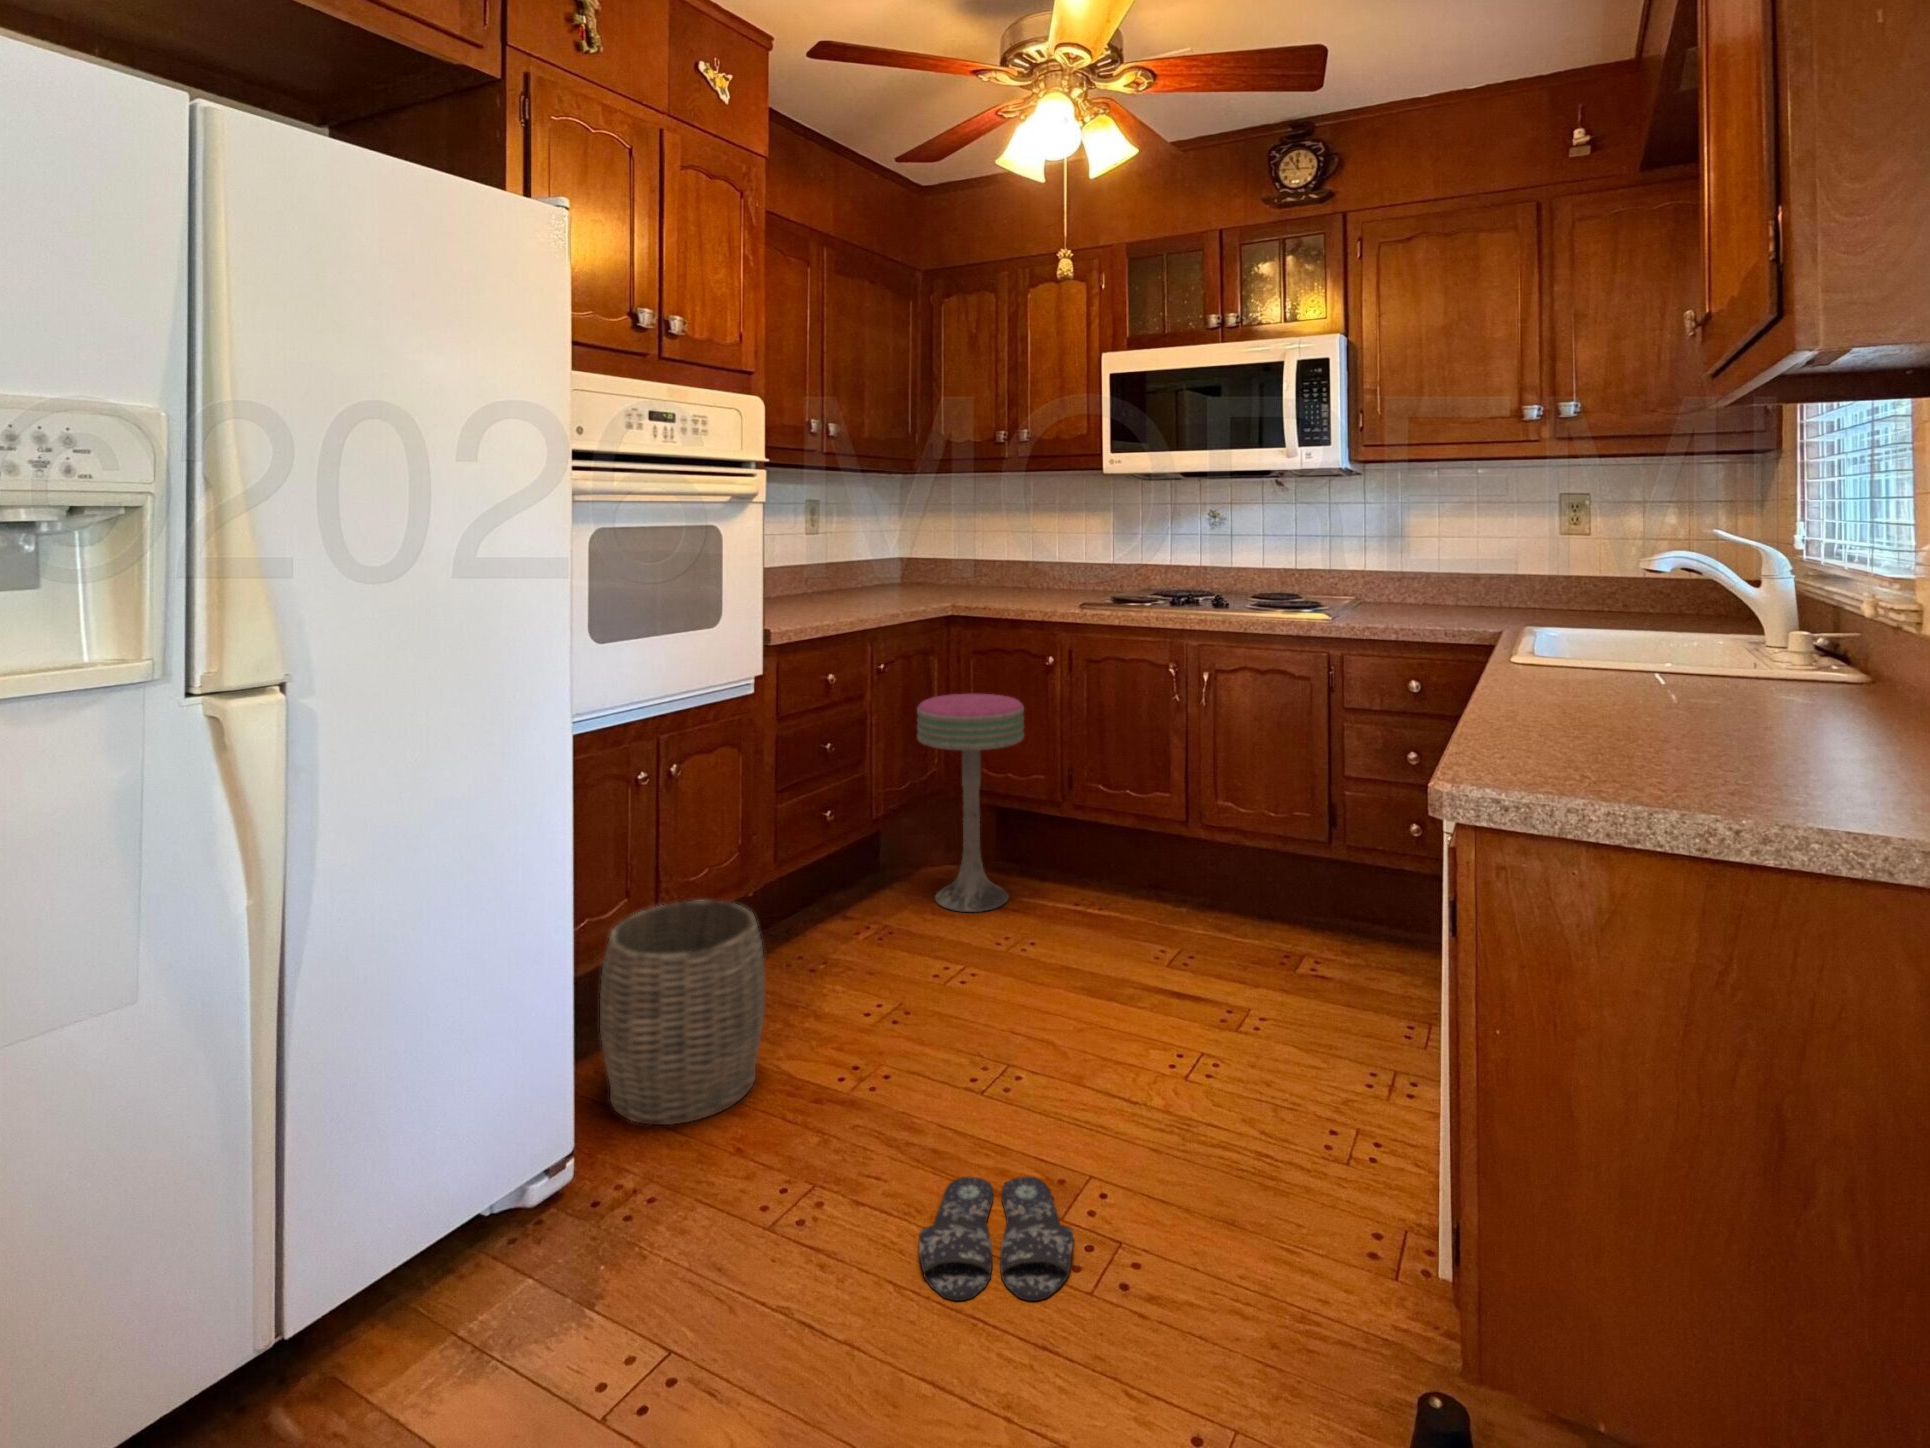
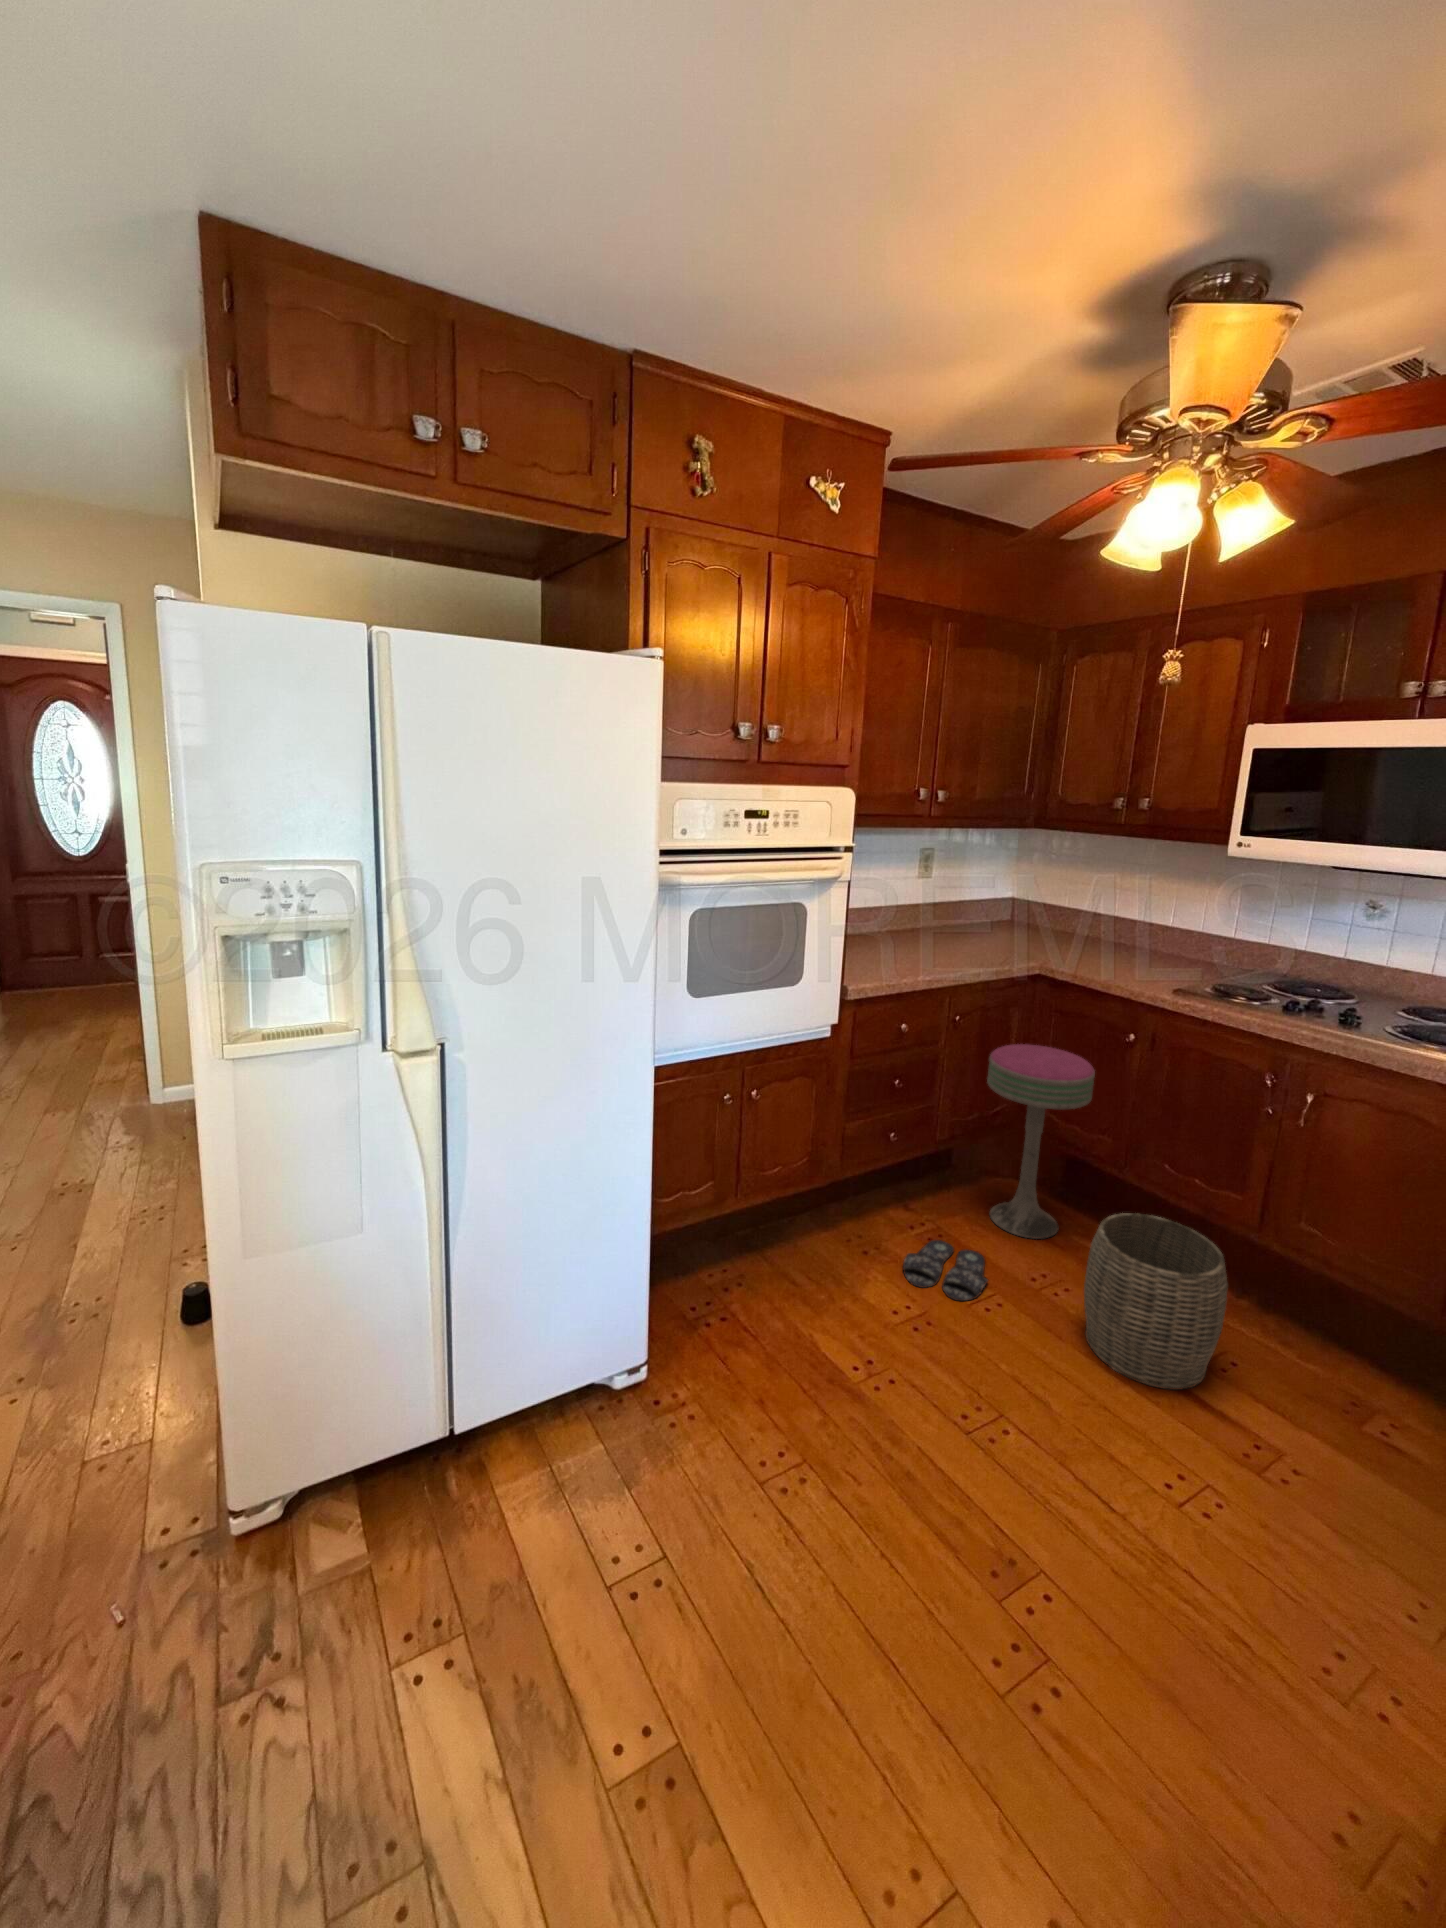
woven basket: present [600,900,765,1125] -> present [1084,1213,1228,1390]
slippers: present [919,1176,1073,1301] -> present [903,1240,988,1301]

